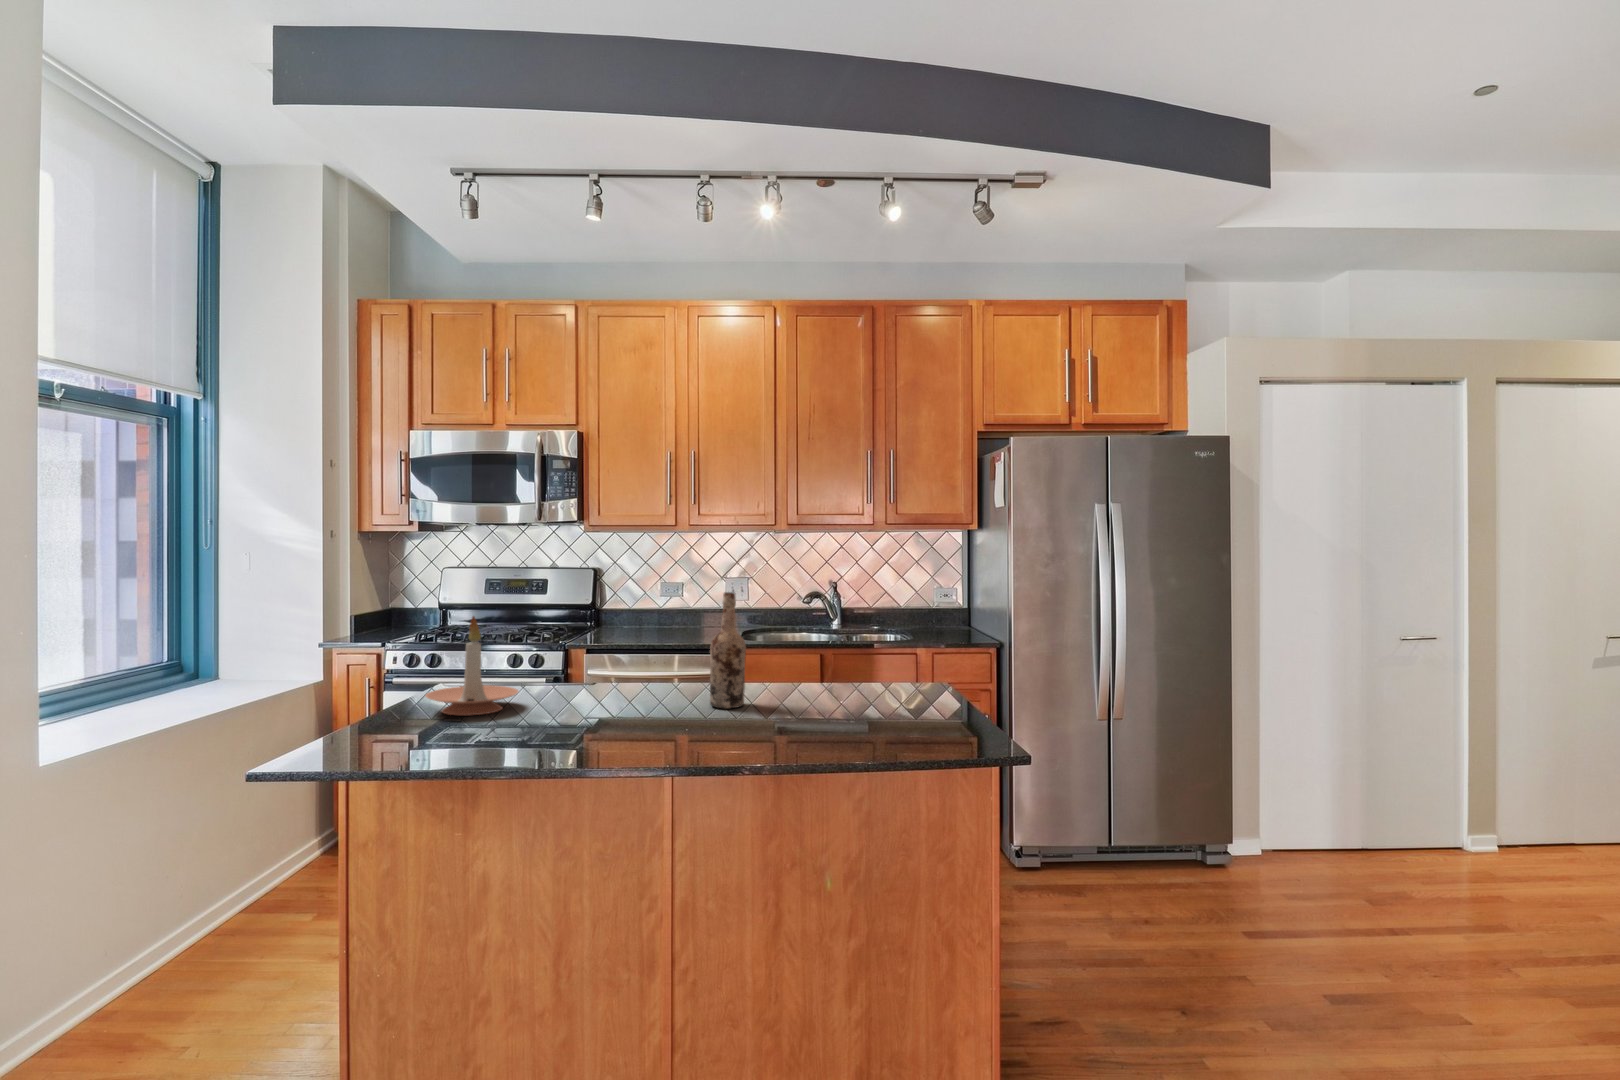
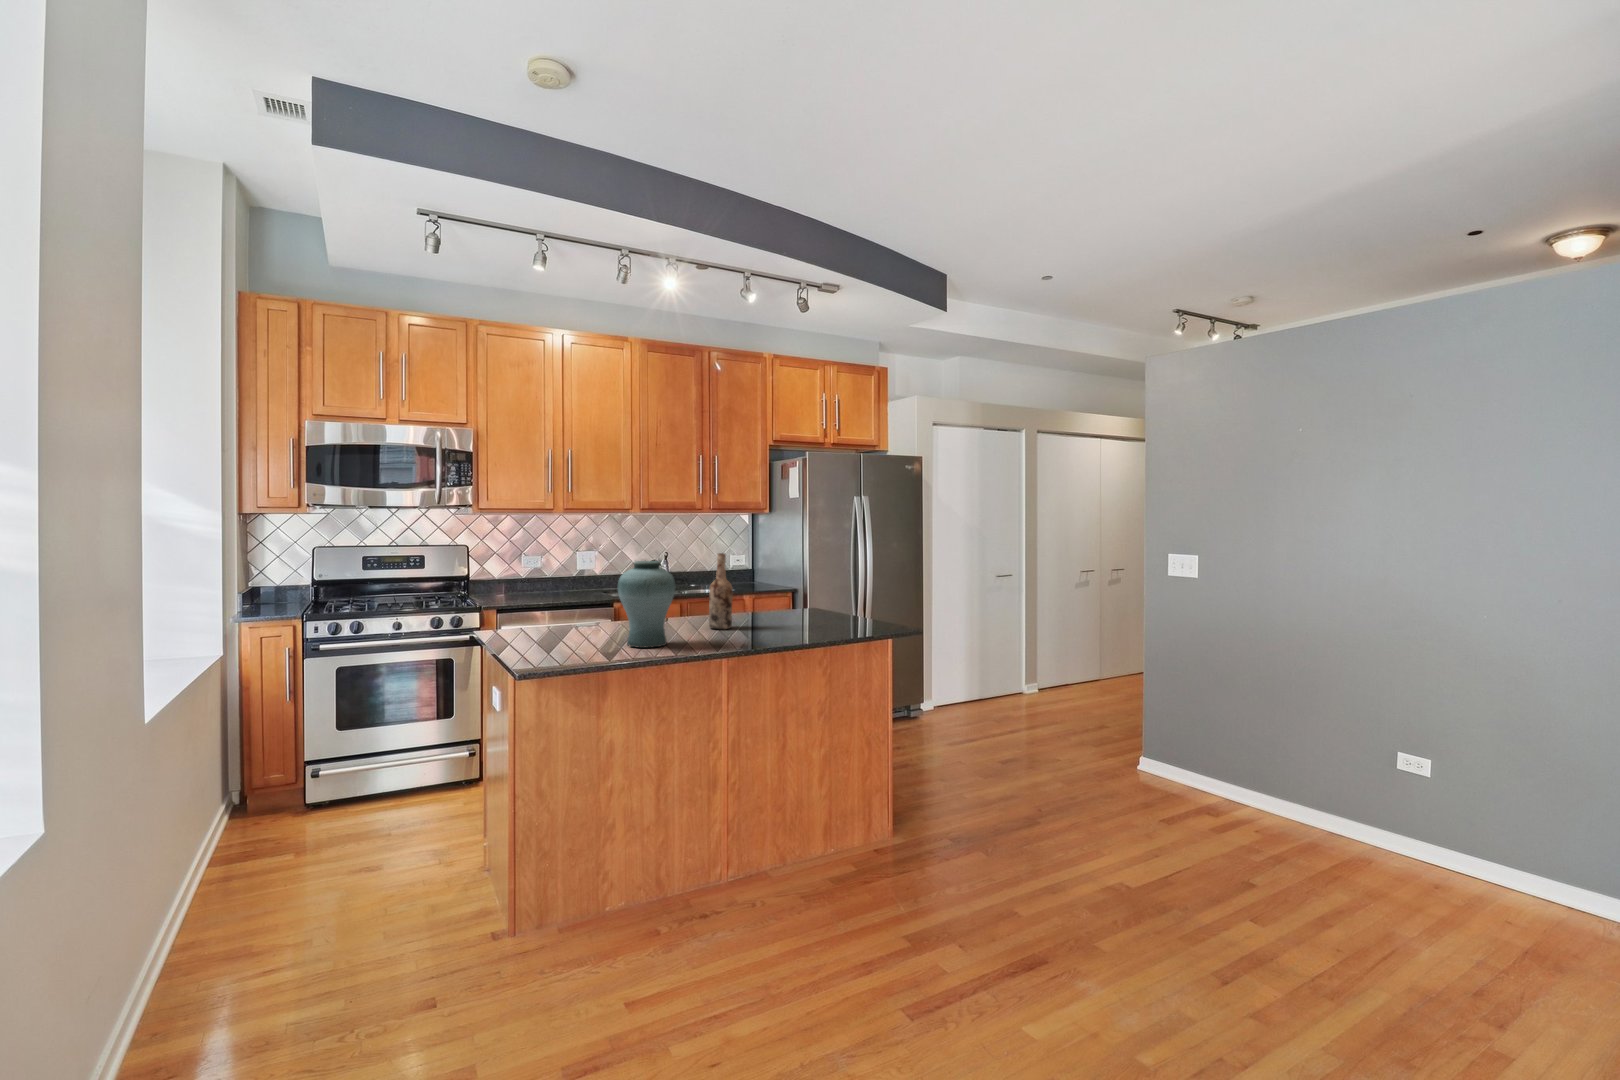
vase: none [526,602,611,732] -> present [618,561,675,648]
candle holder: present [426,616,518,715] -> none [515,574,583,647]

